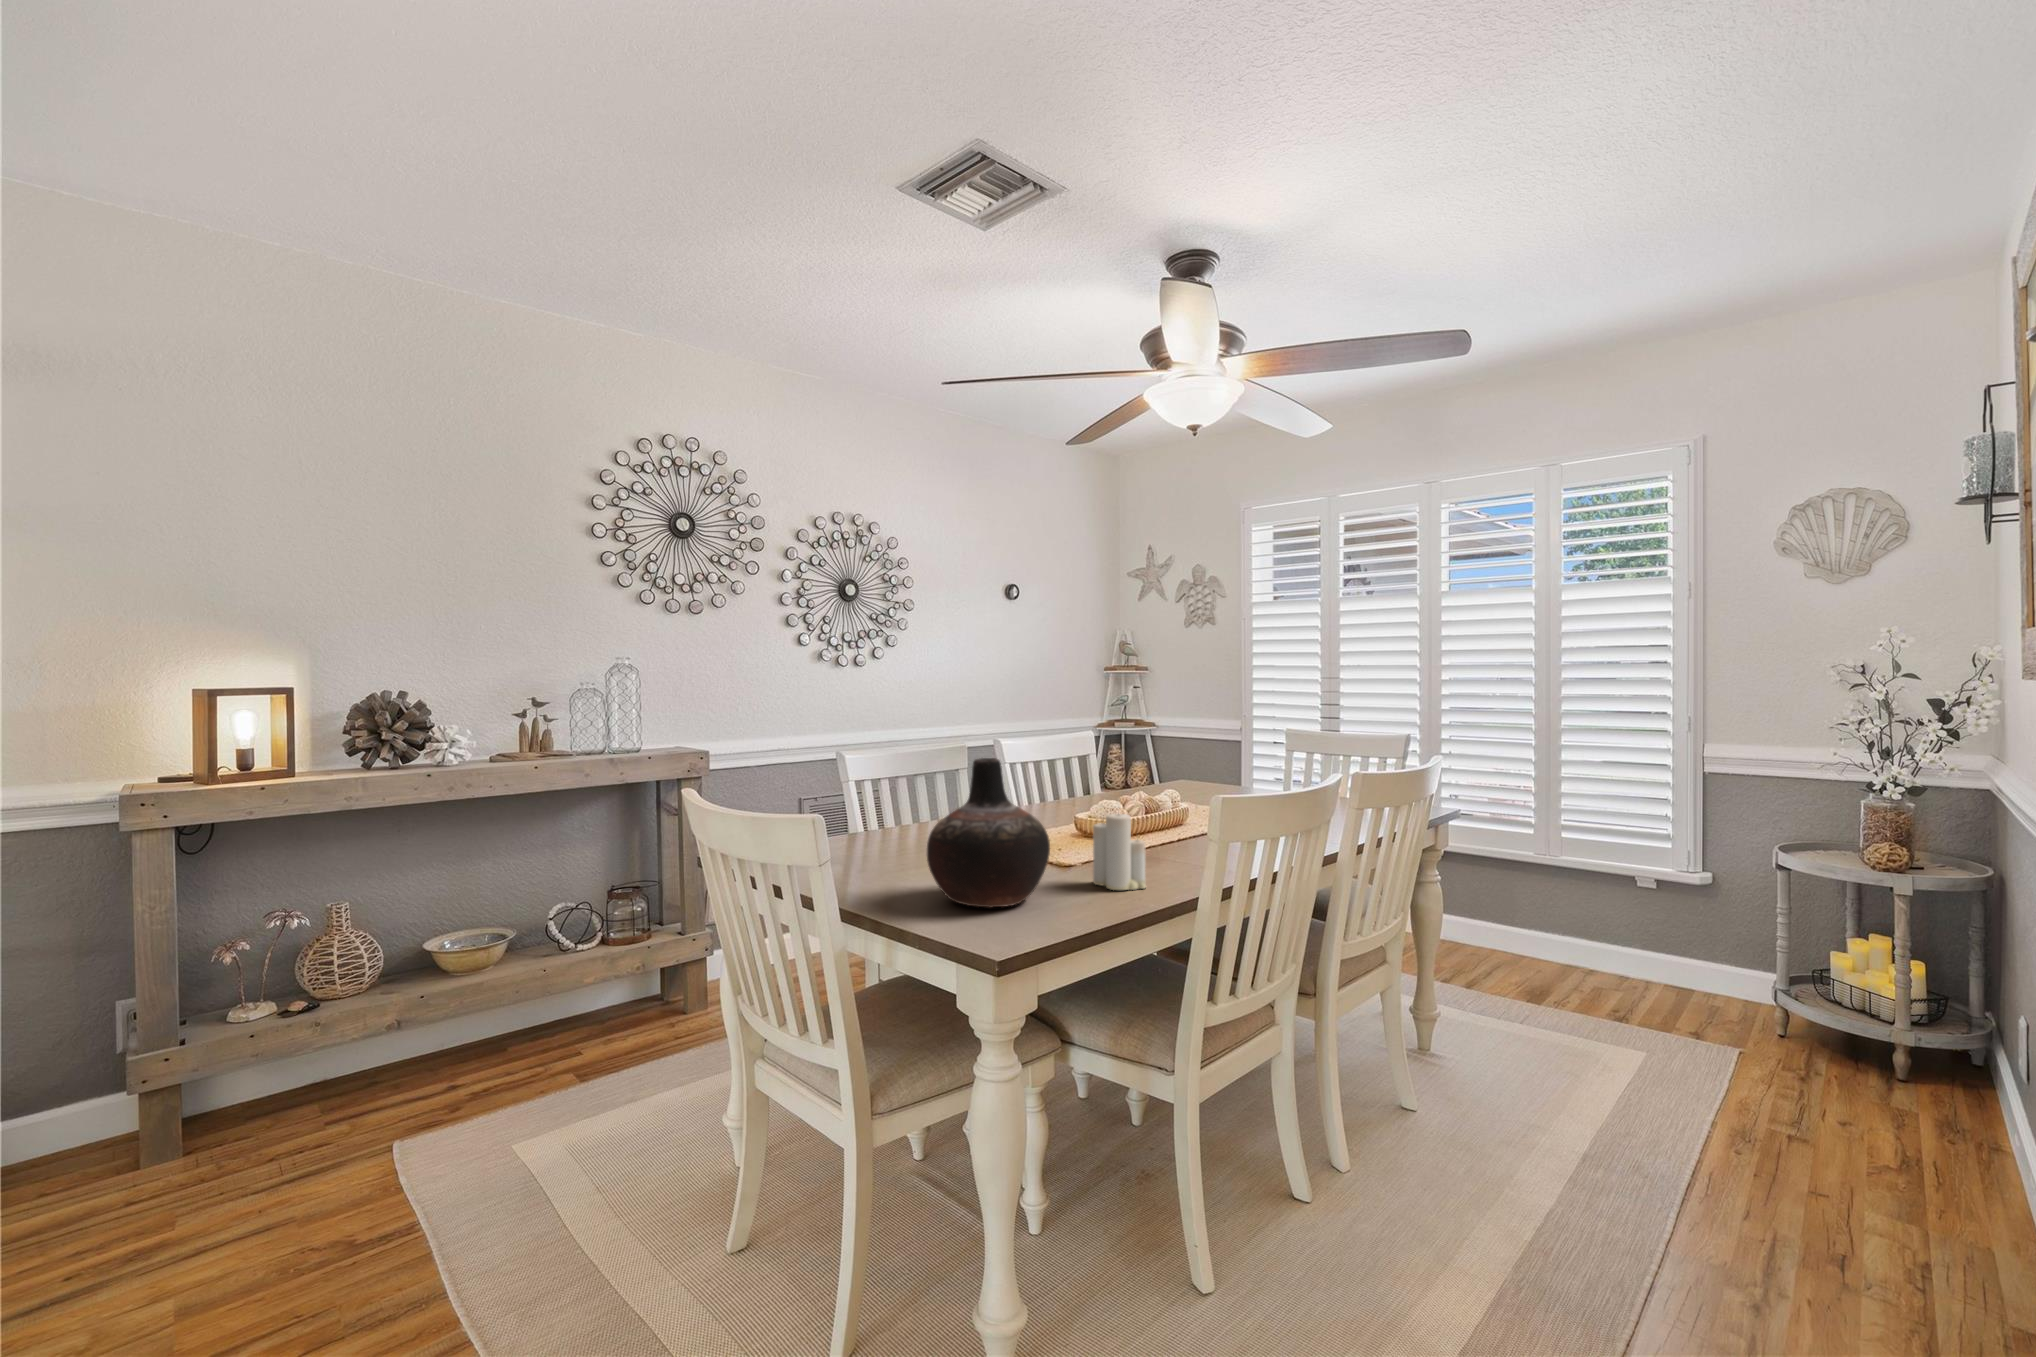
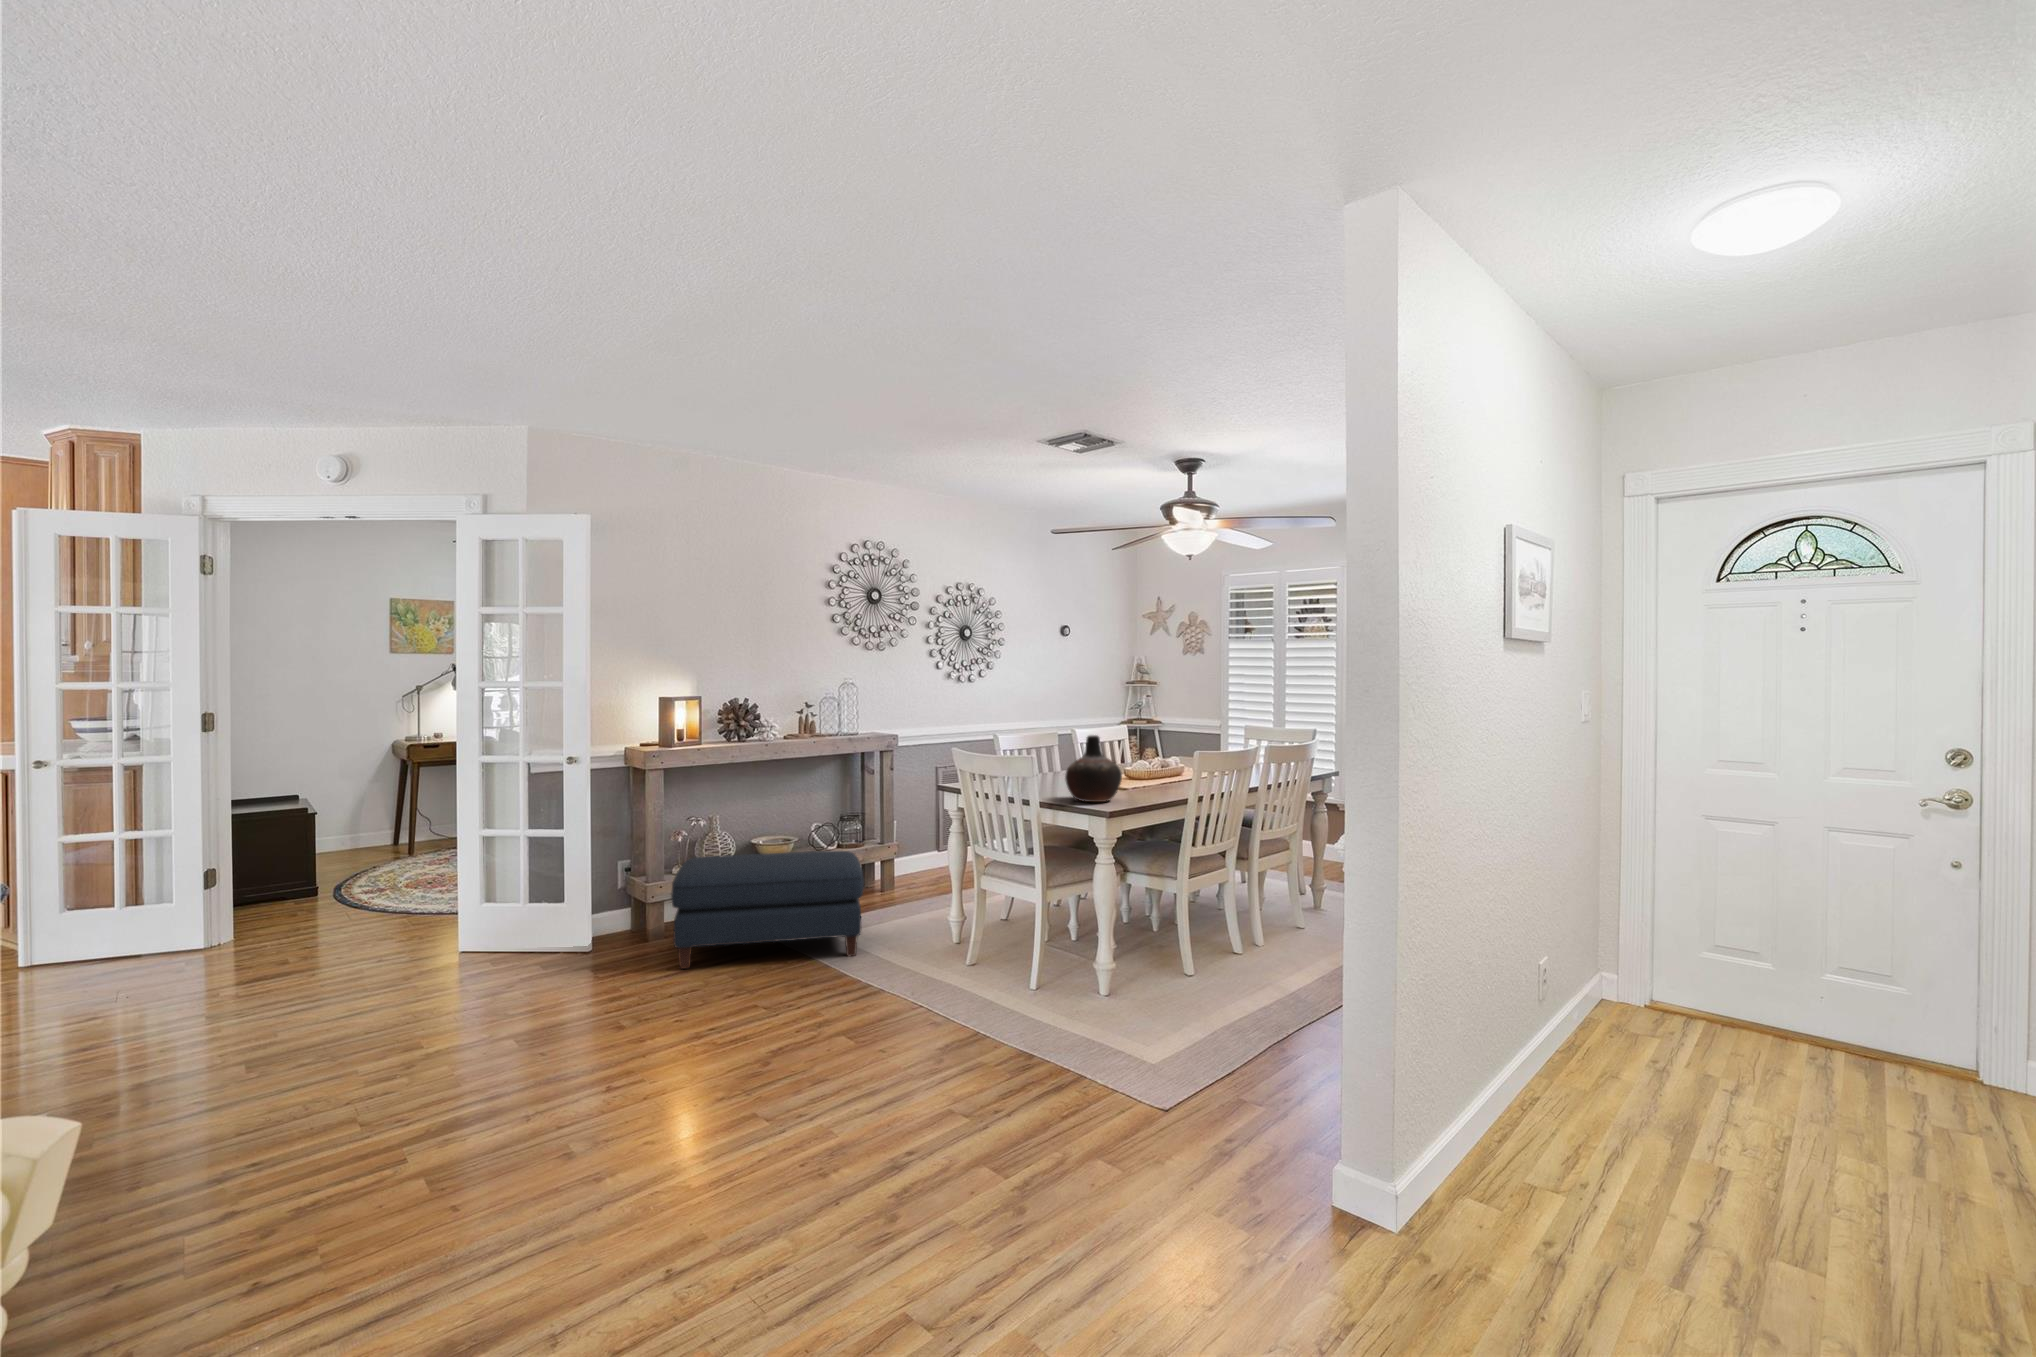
candle: present [1093,814,1146,890] -> none [1140,759,1165,797]
ottoman: none [71,975,573,1272] -> present [671,851,864,969]

